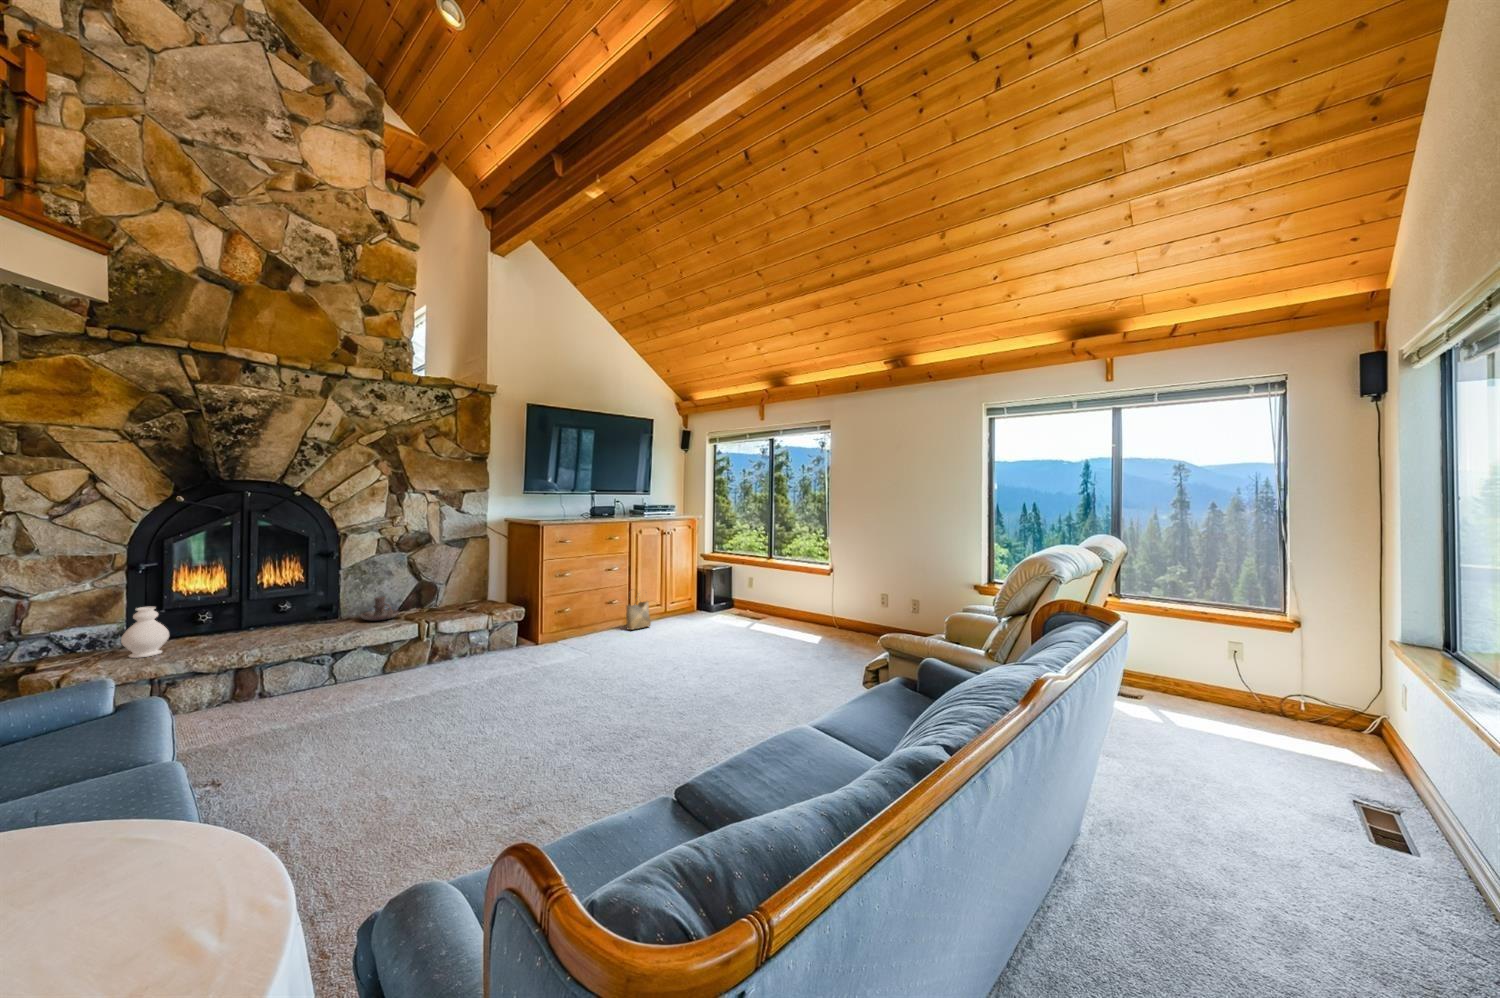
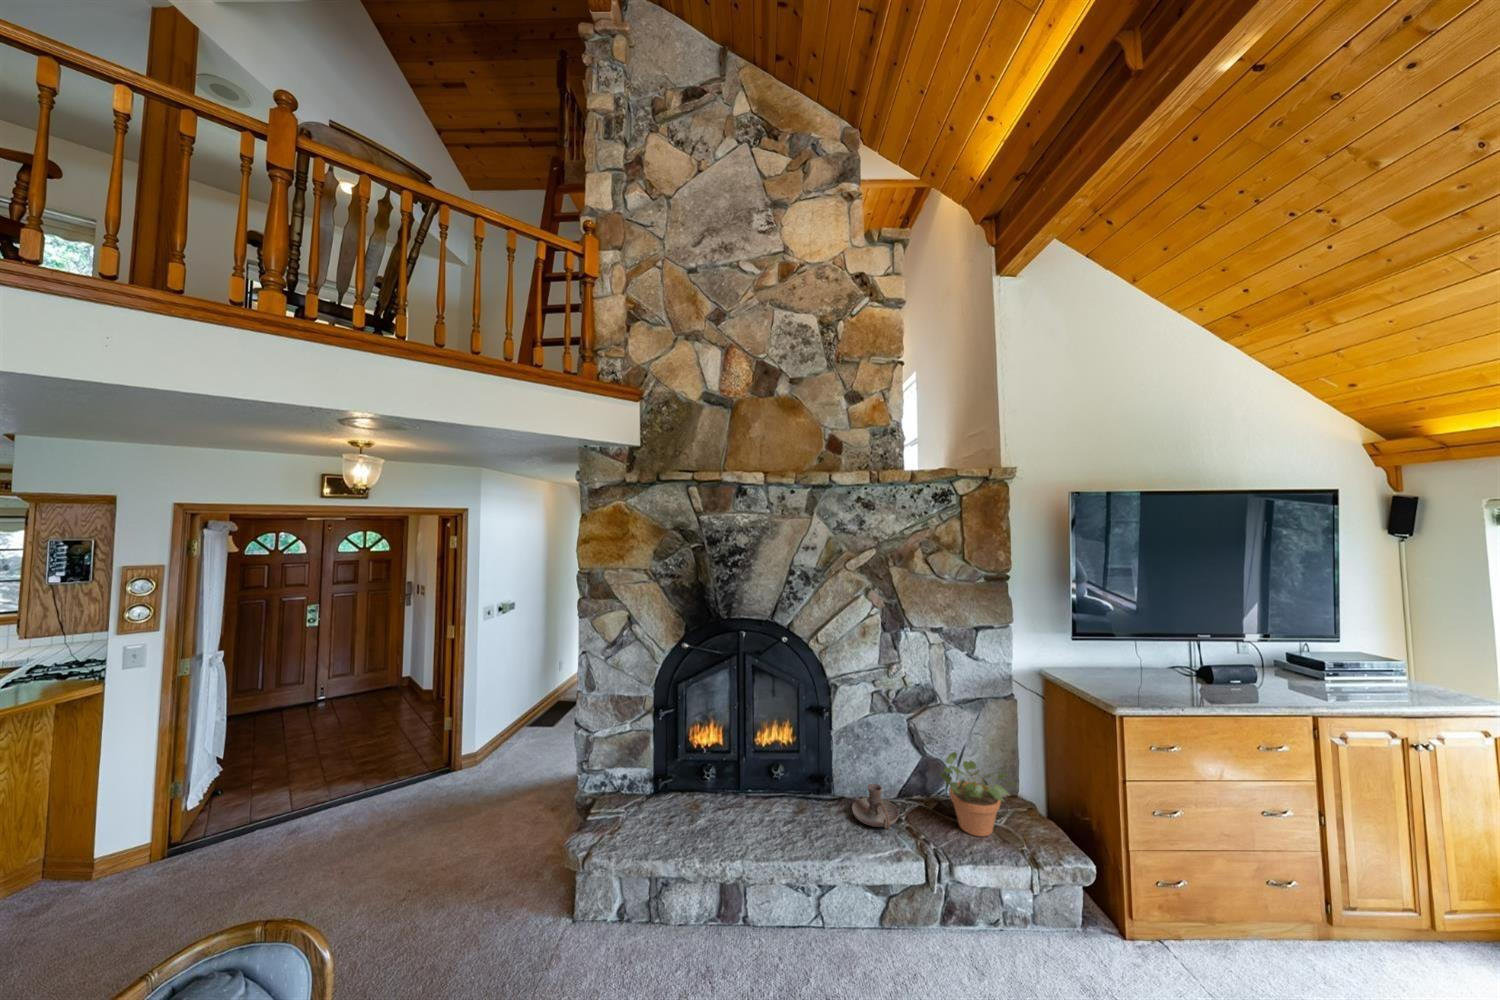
potted plant: none [431,568,484,613] -> present [940,752,1017,837]
woven basket: present [626,589,651,630] -> none [1326,853,1403,959]
decorative vase: present [121,607,169,658] -> none [629,776,666,841]

